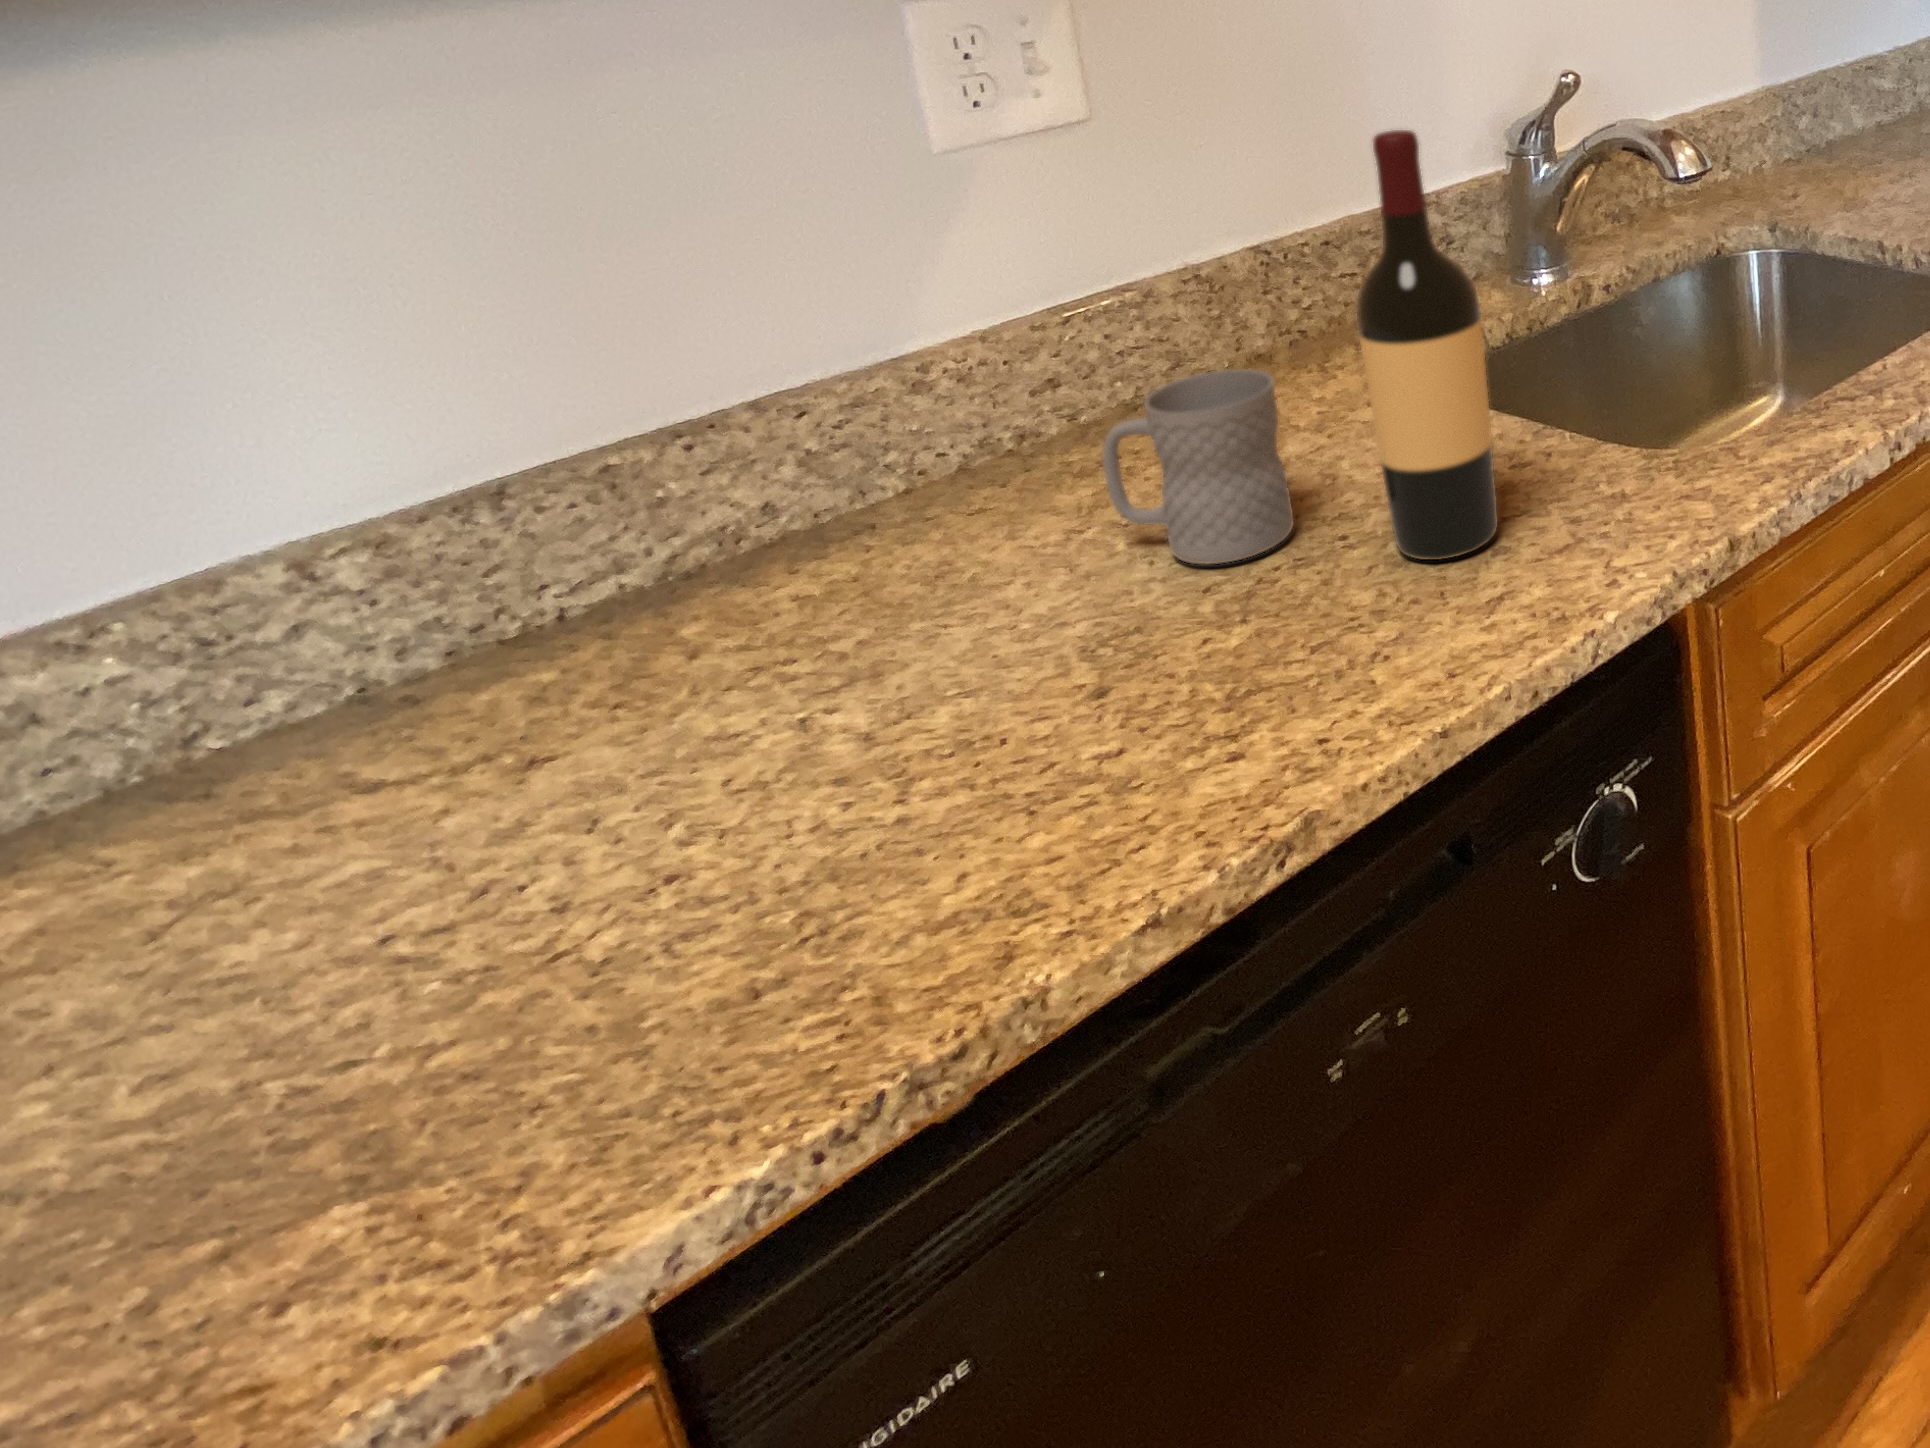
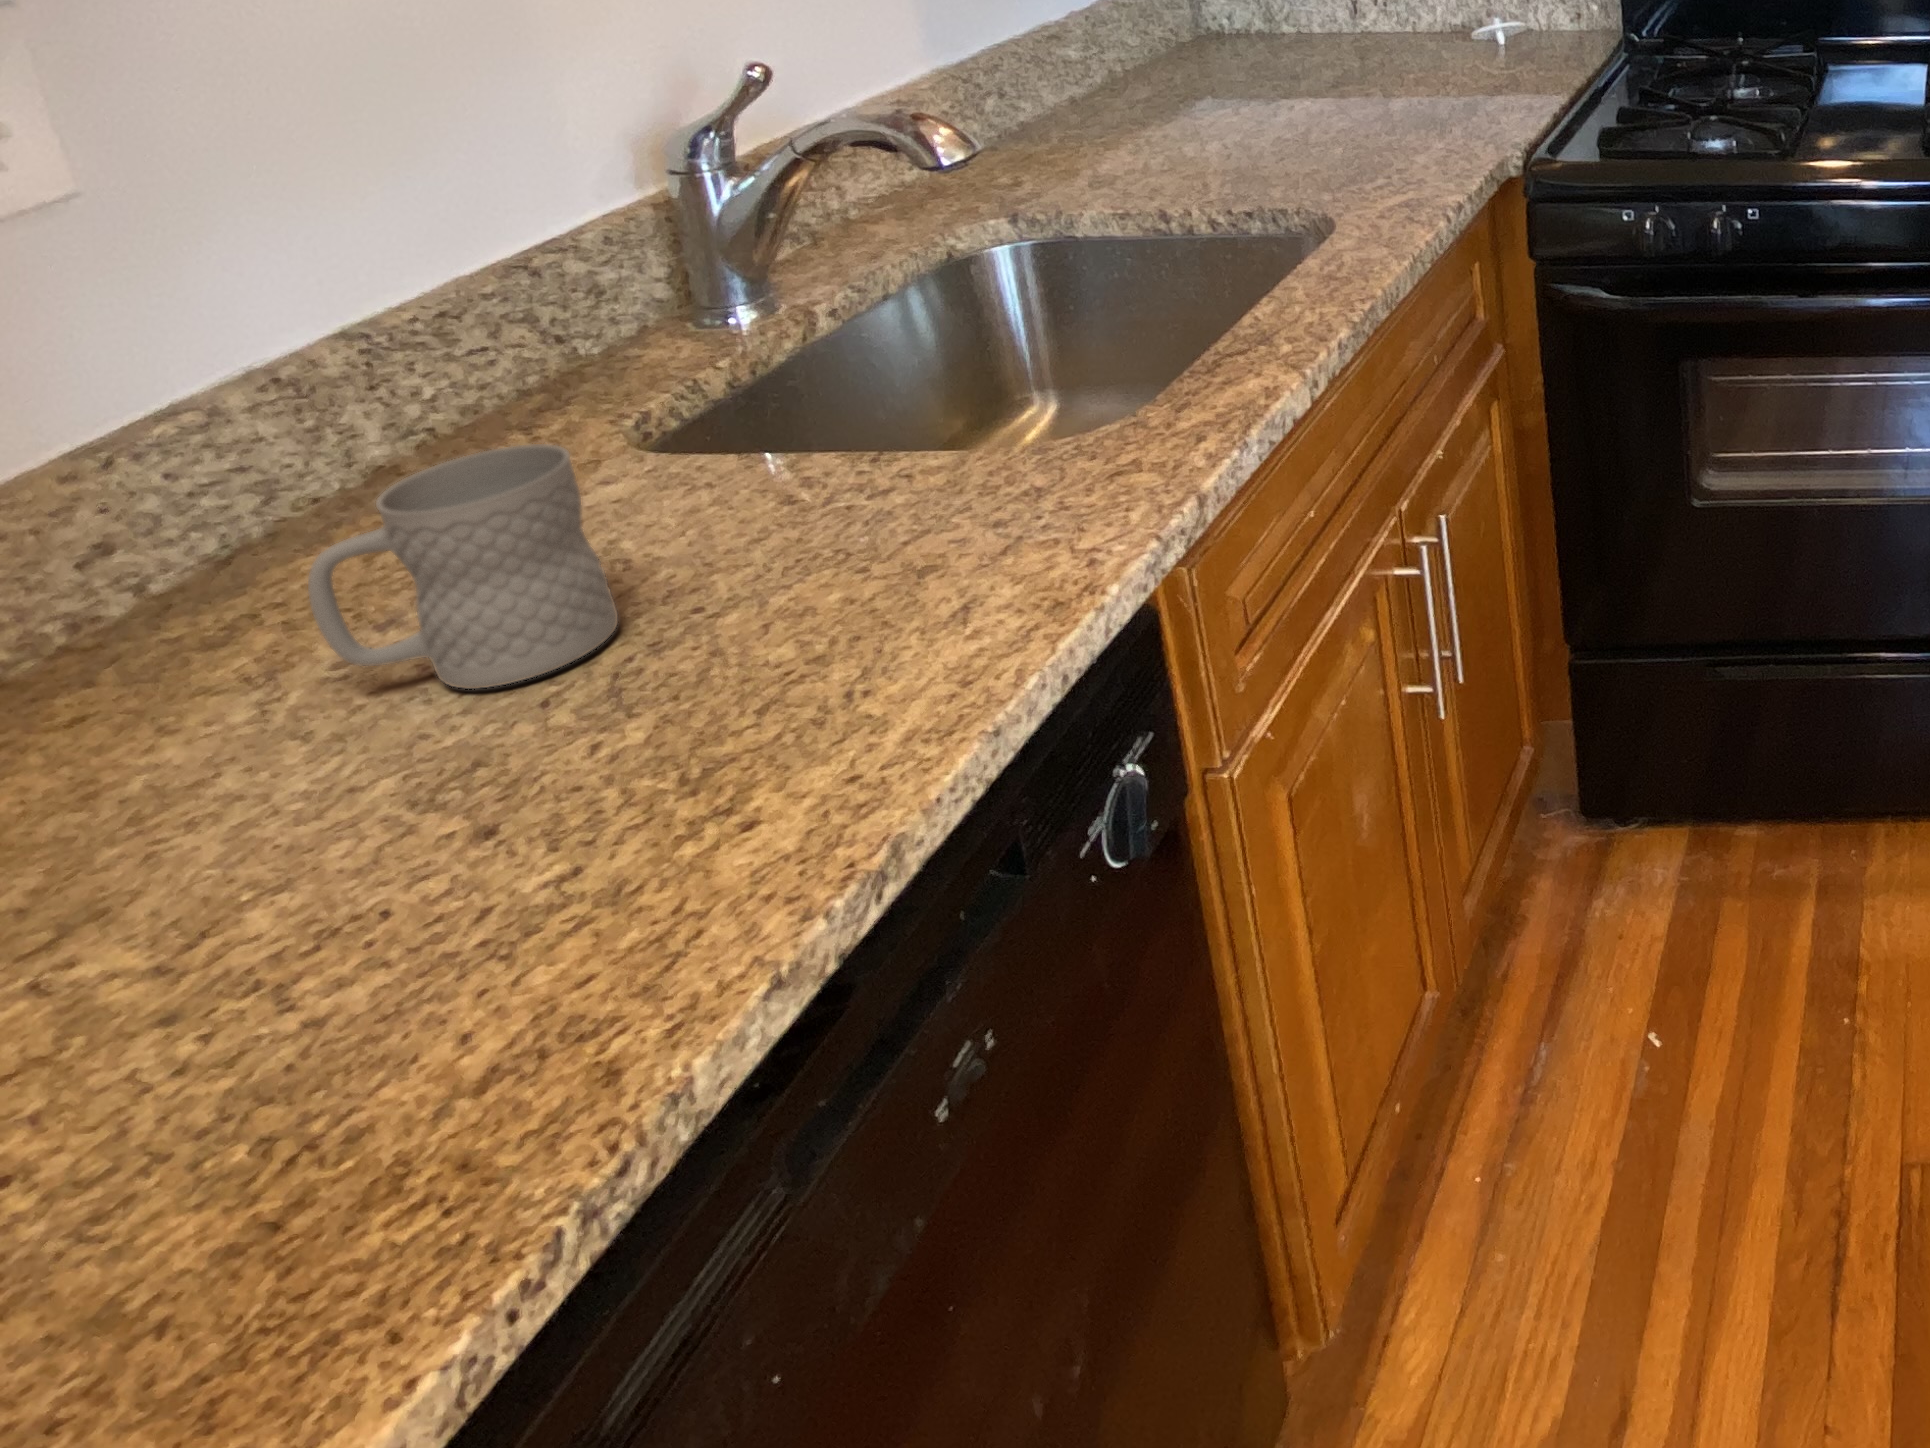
wine bottle: present [1357,130,1498,560] -> none [700,124,912,602]

